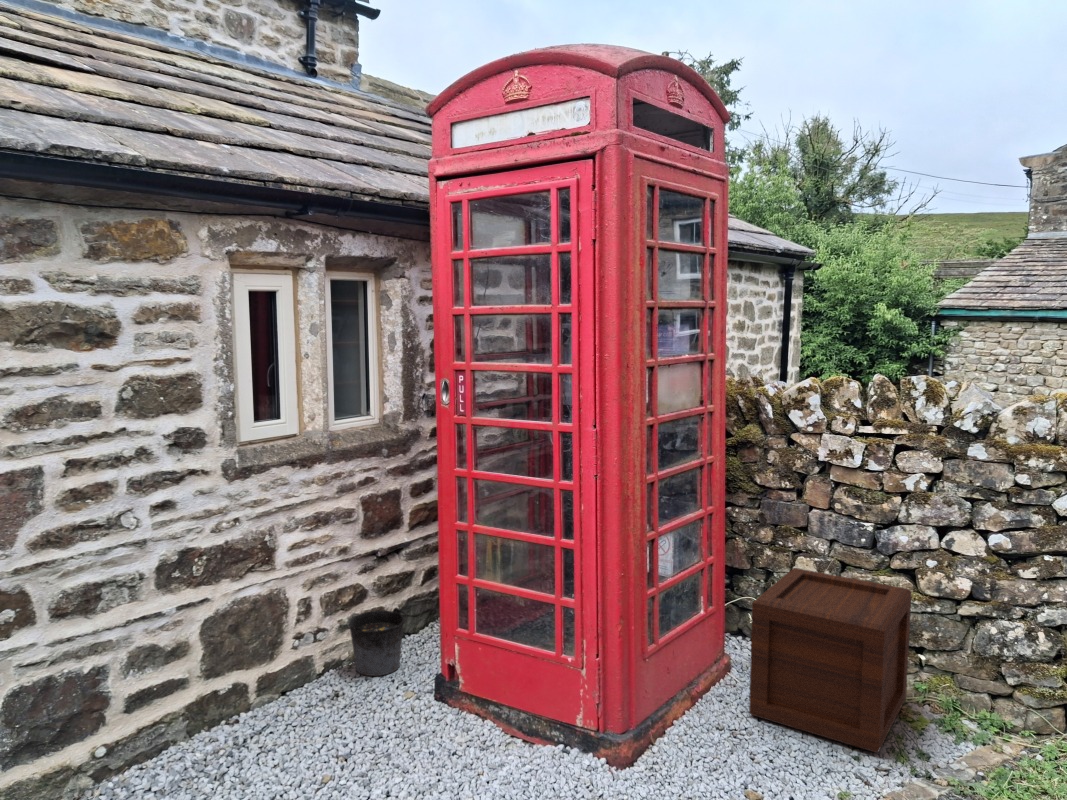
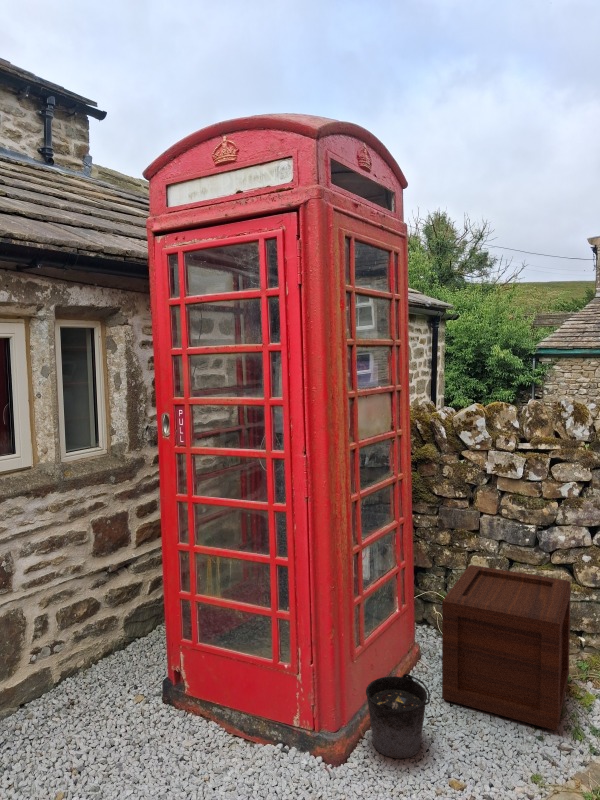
bucket: present [349,608,407,676] -> present [366,674,430,758]

